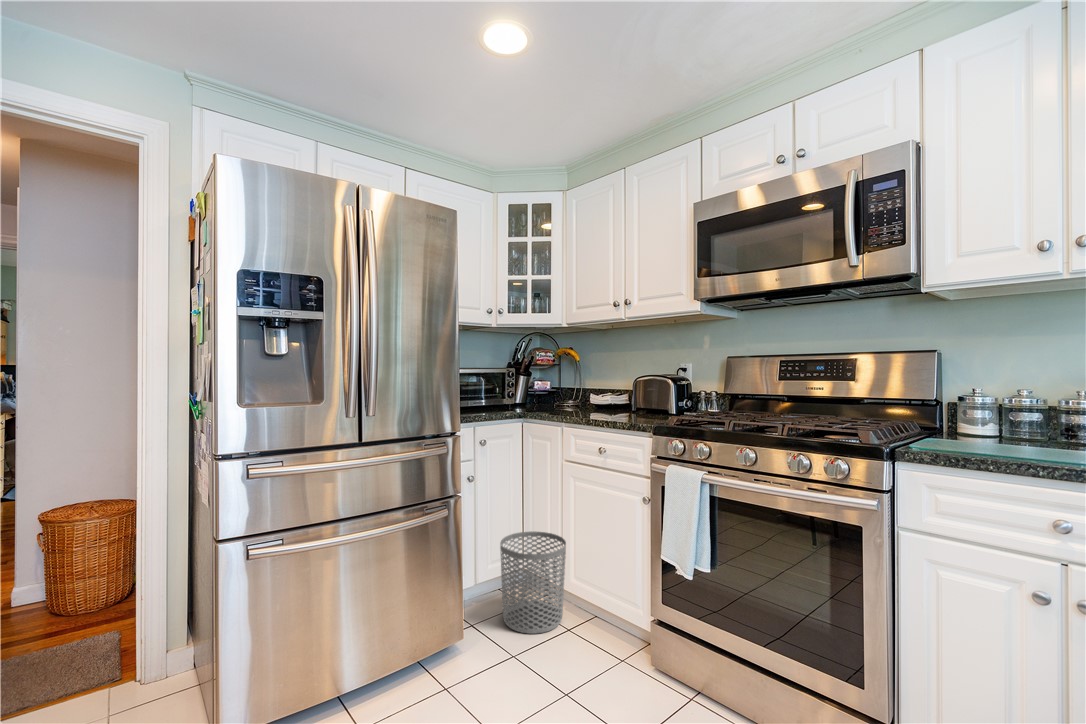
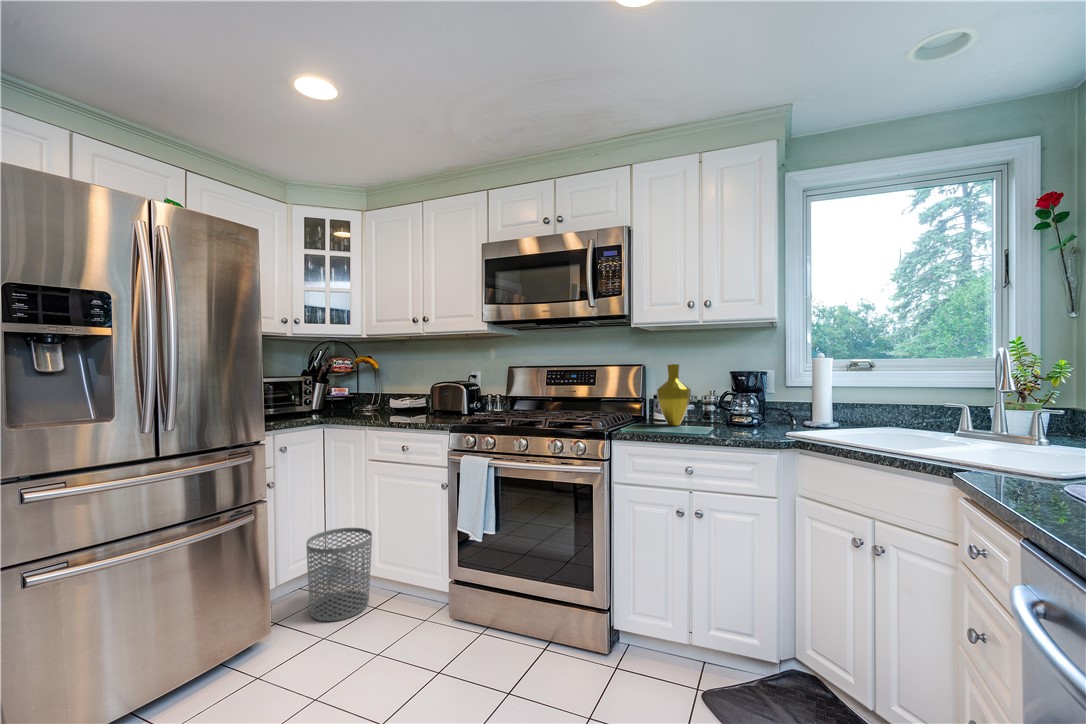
vase: none [979,348,1053,448] -> present [657,364,691,426]

